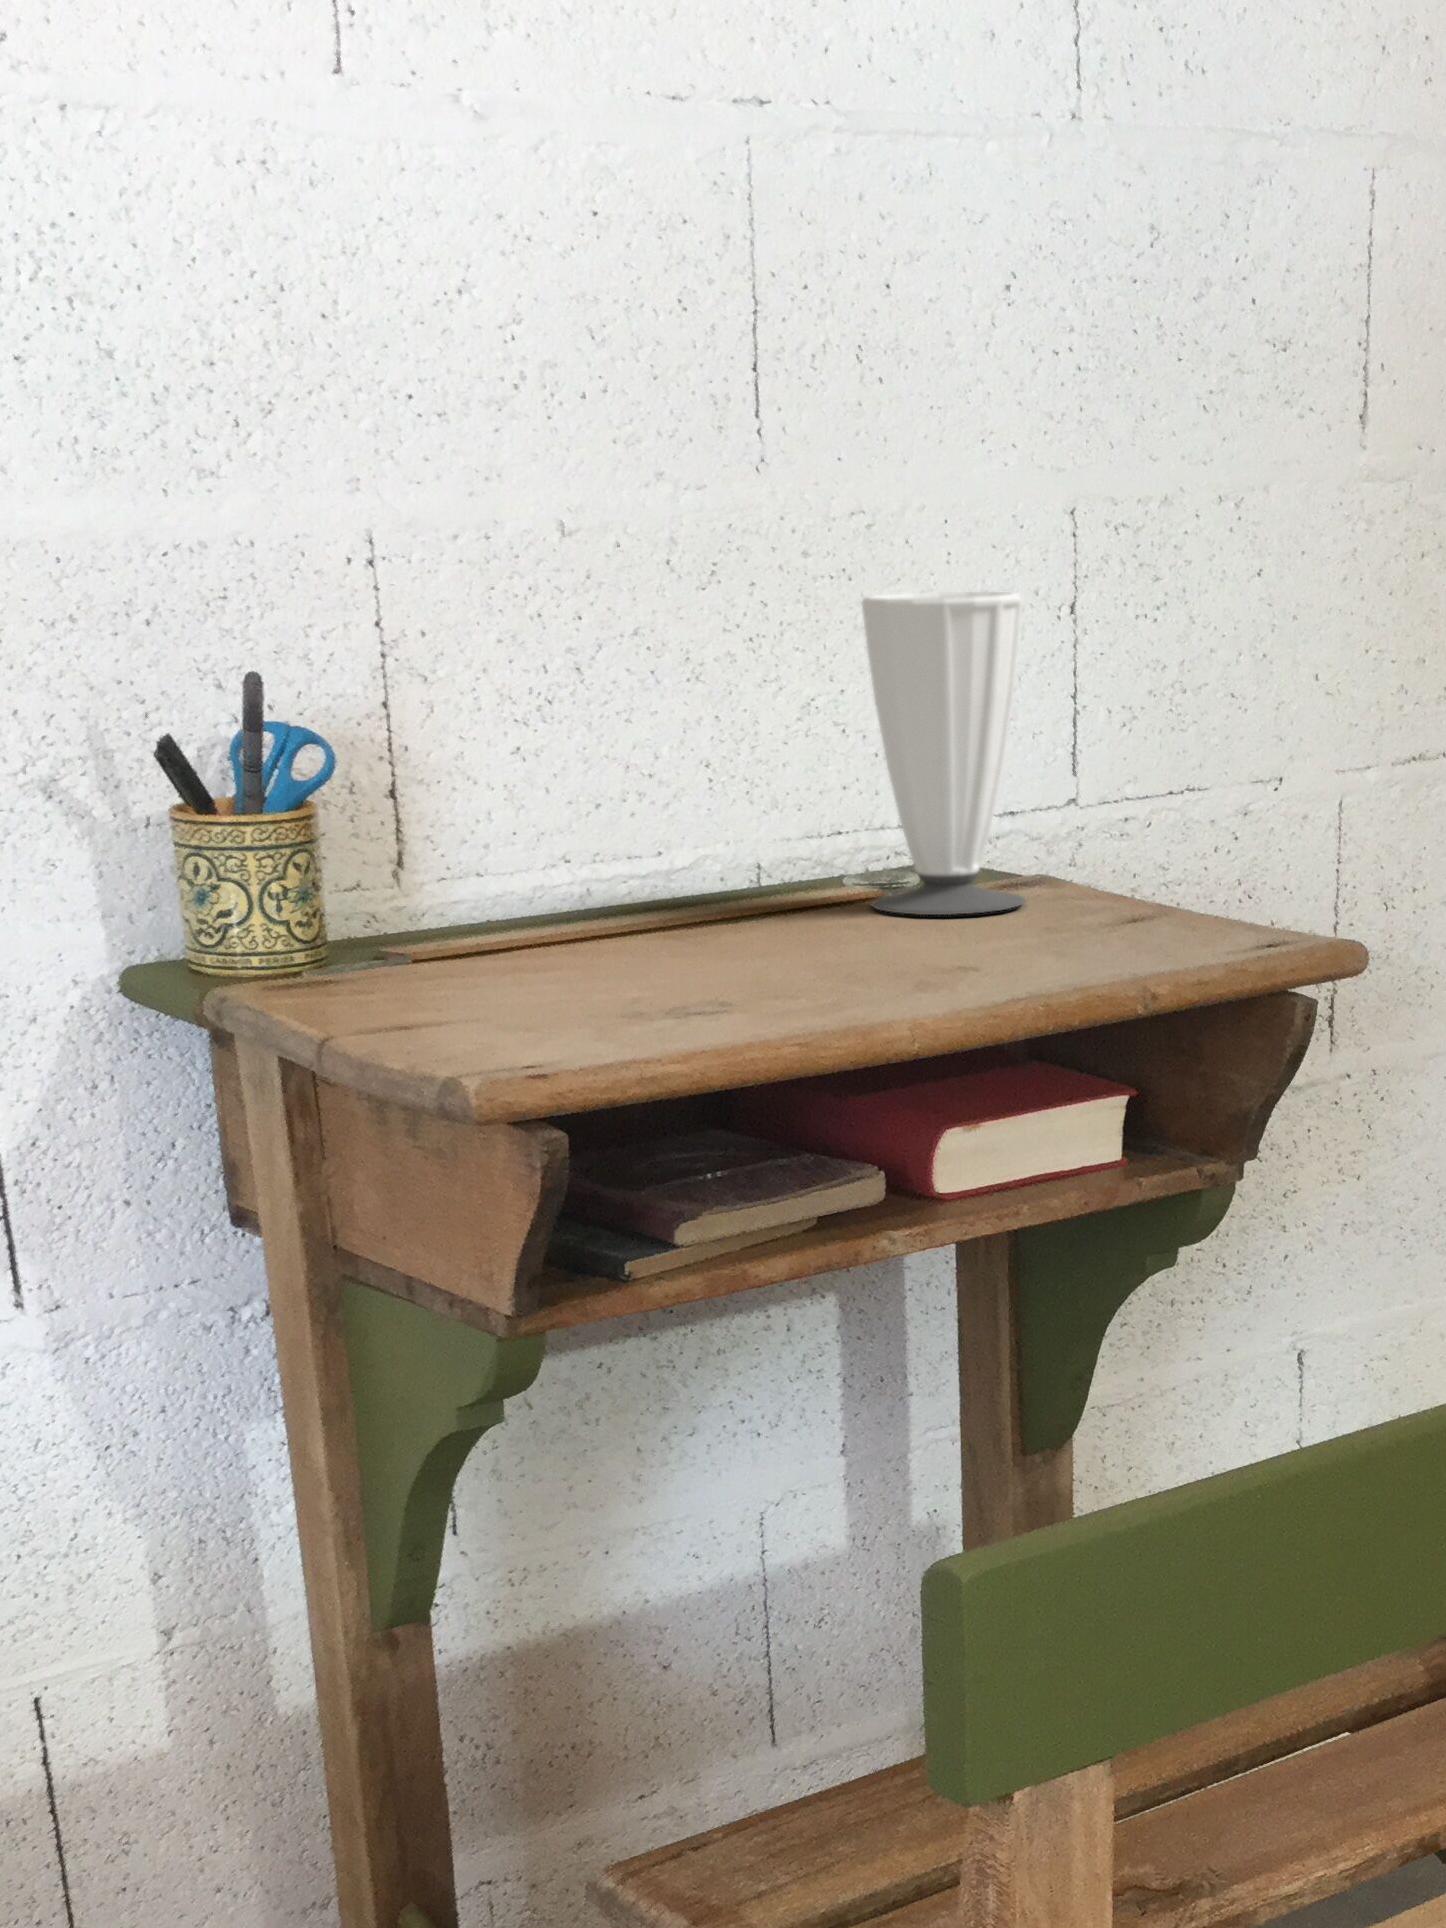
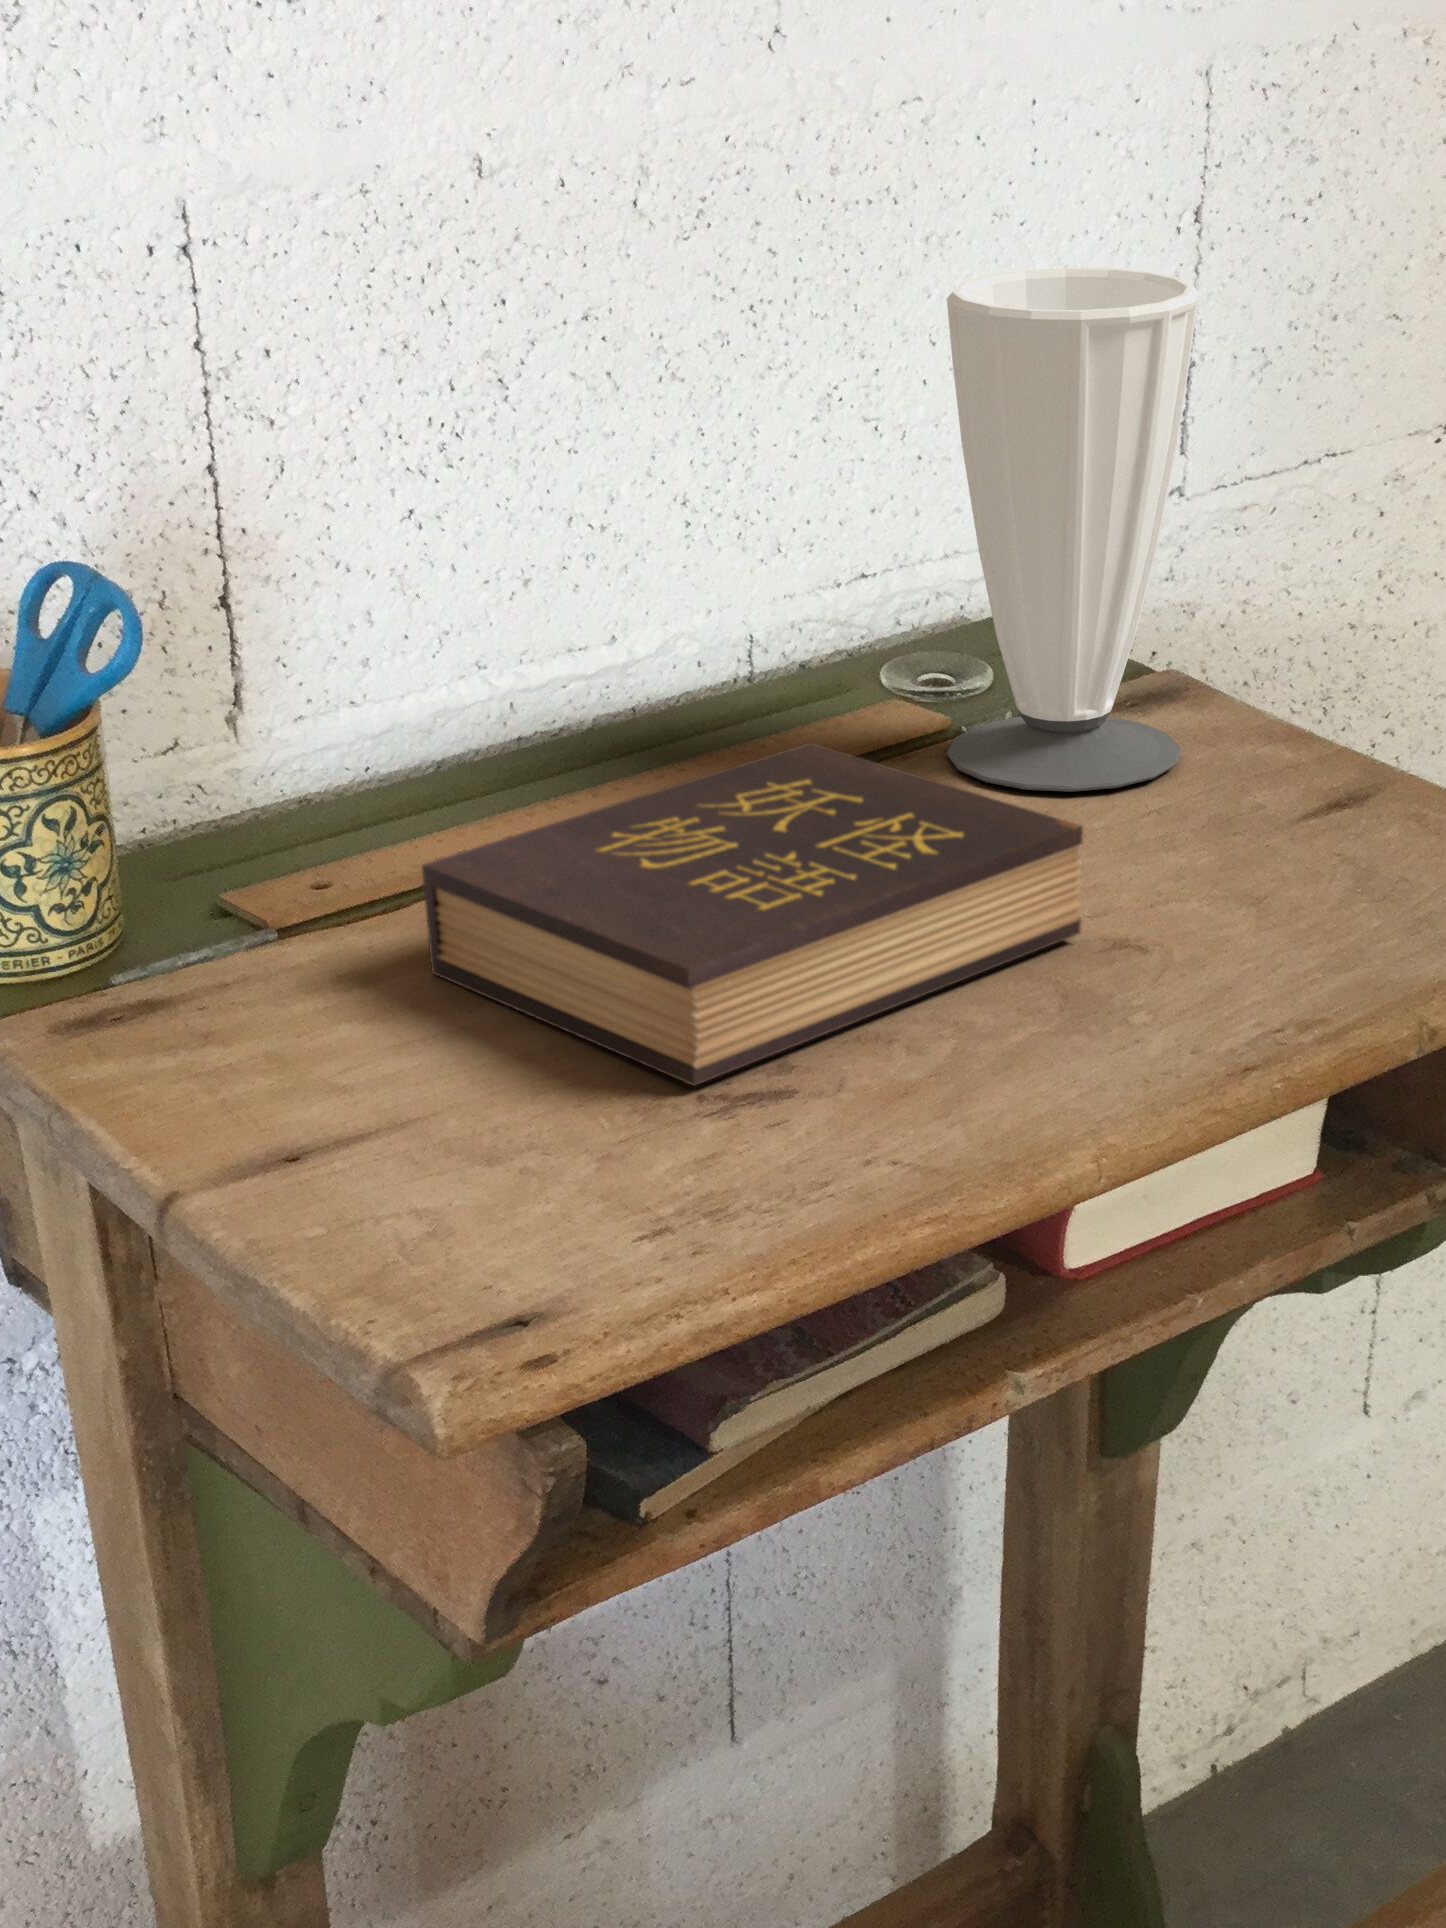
hardback book: none [530,865,949,1000] -> present [422,743,1083,1086]

